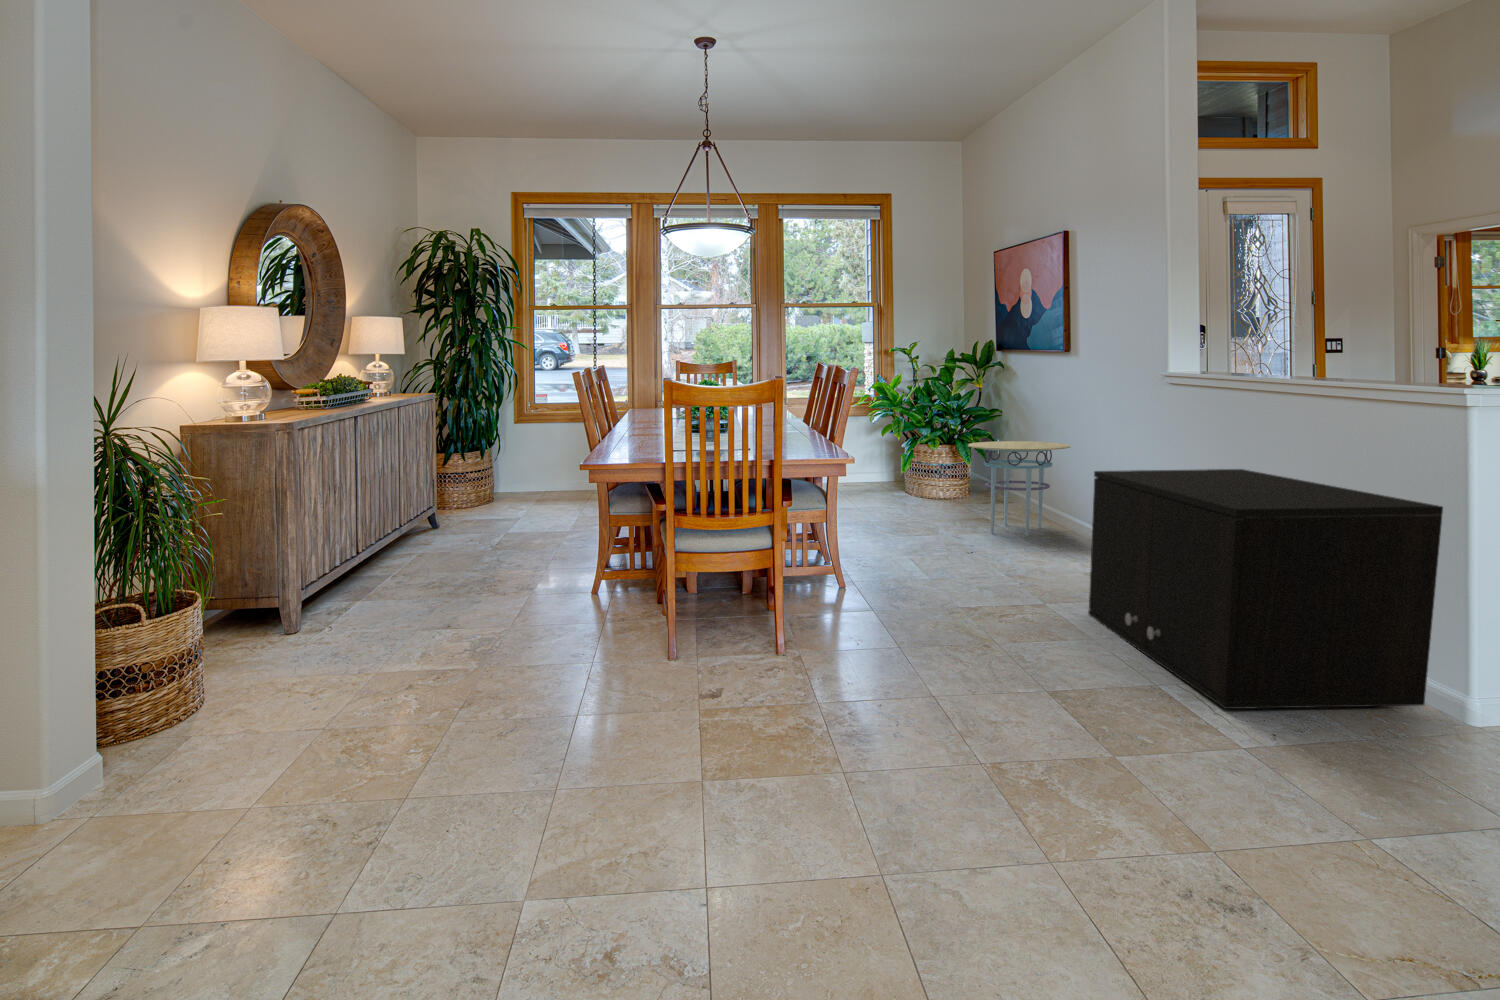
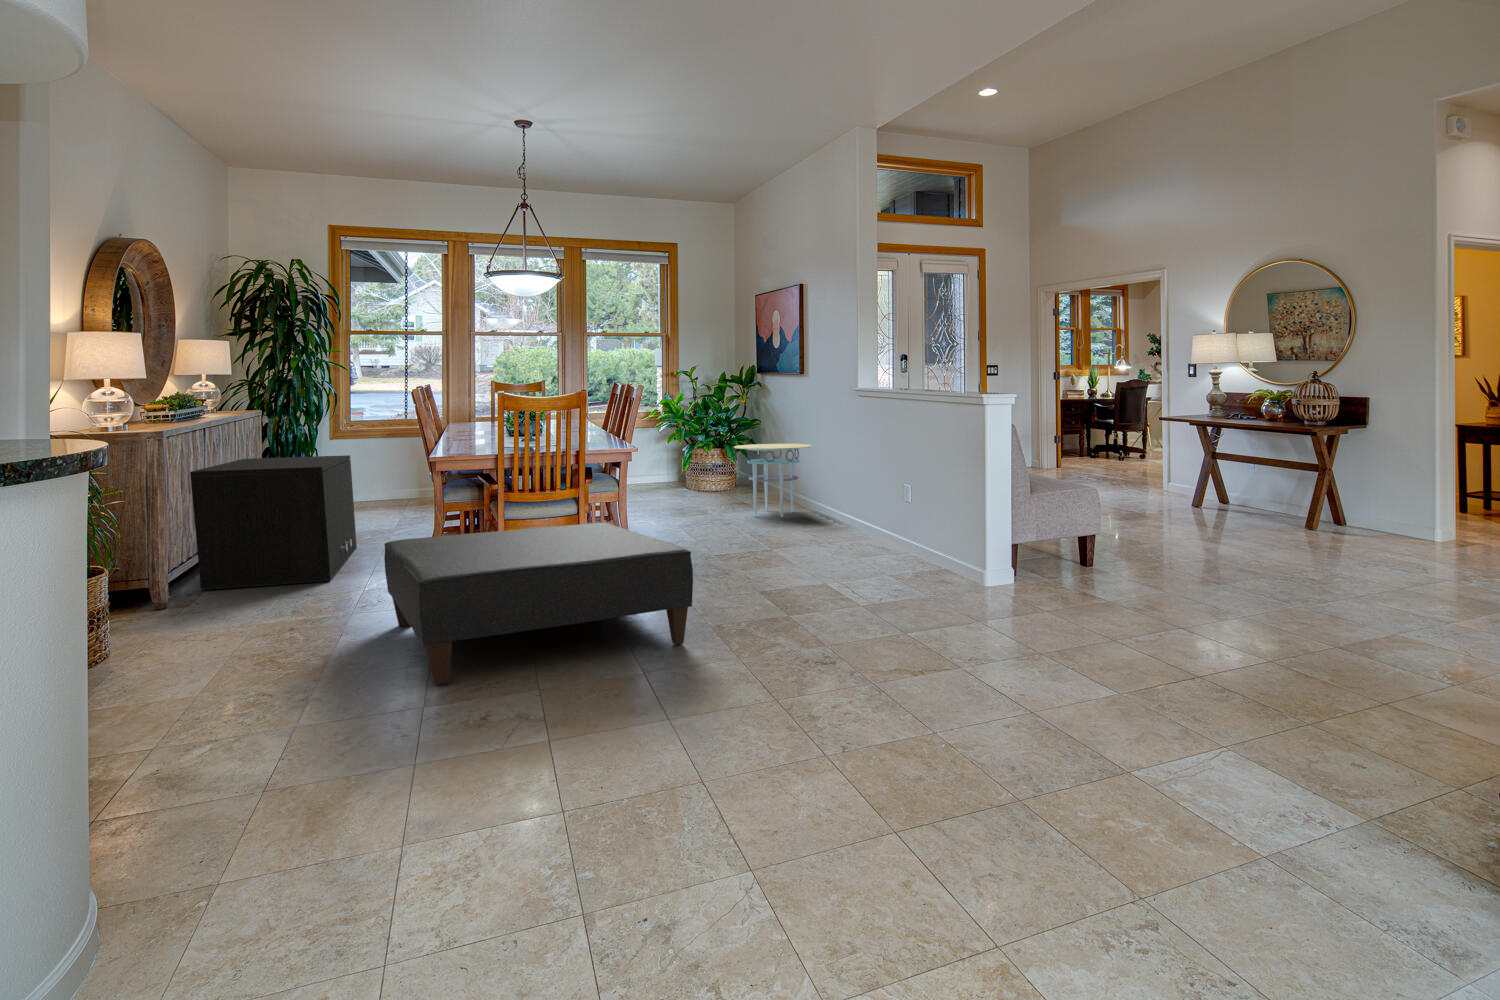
storage cabinet: present [1088,469,1443,709] -> present [190,455,357,590]
ottoman: none [523,558,932,810] -> present [384,522,693,684]

